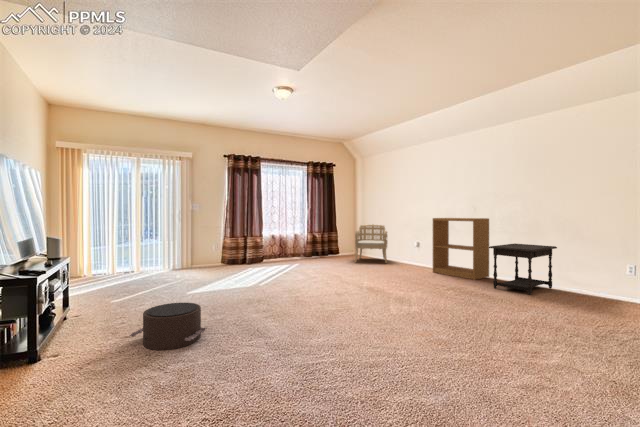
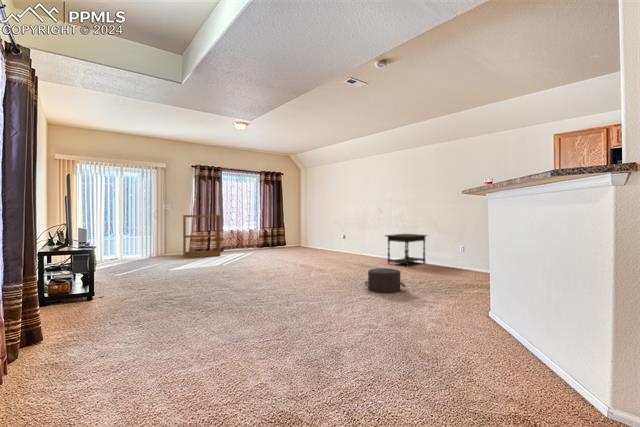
bookshelf: present [433,218,489,280] -> present [183,215,220,258]
armchair: present [355,224,387,263] -> none [297,222,323,251]
pouf: present [130,303,207,350] -> present [365,268,406,293]

